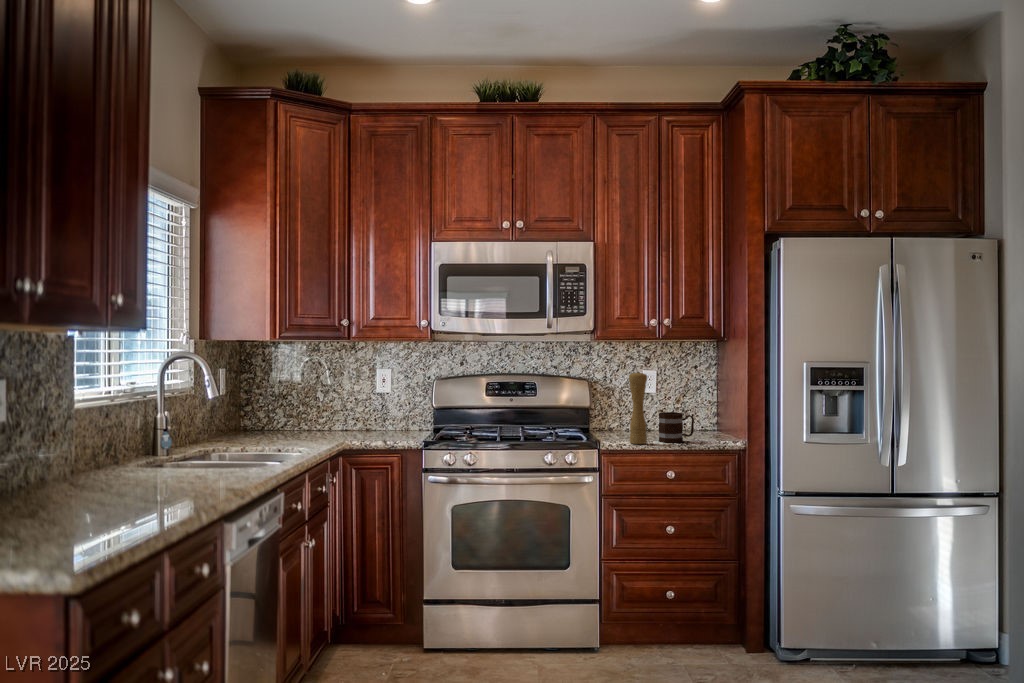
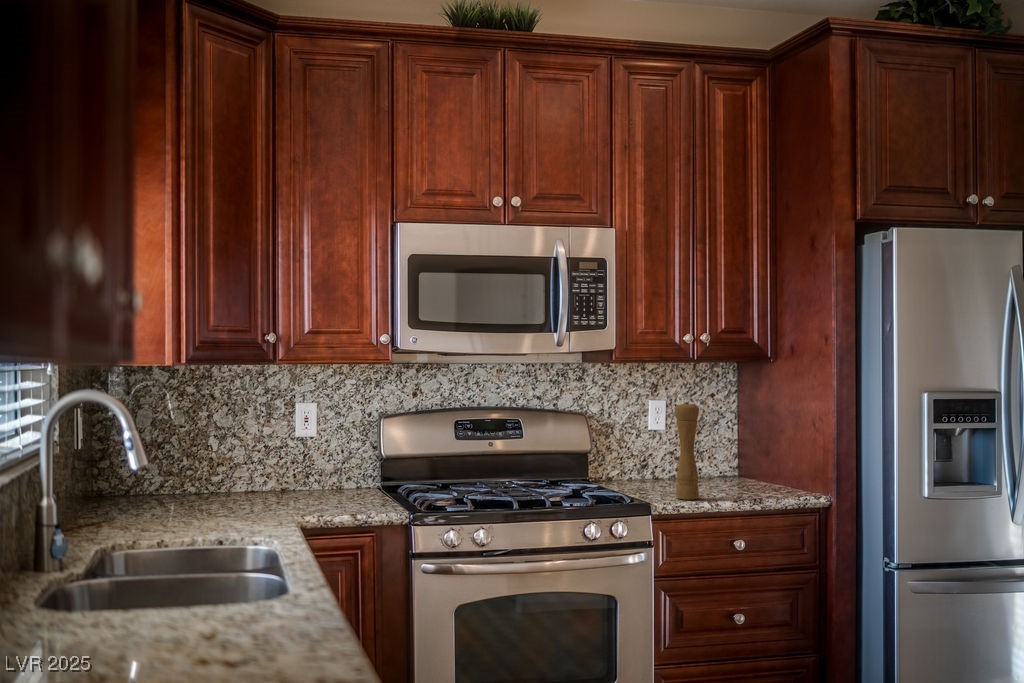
mug: present [659,412,694,443] -> none [701,455,745,496]

